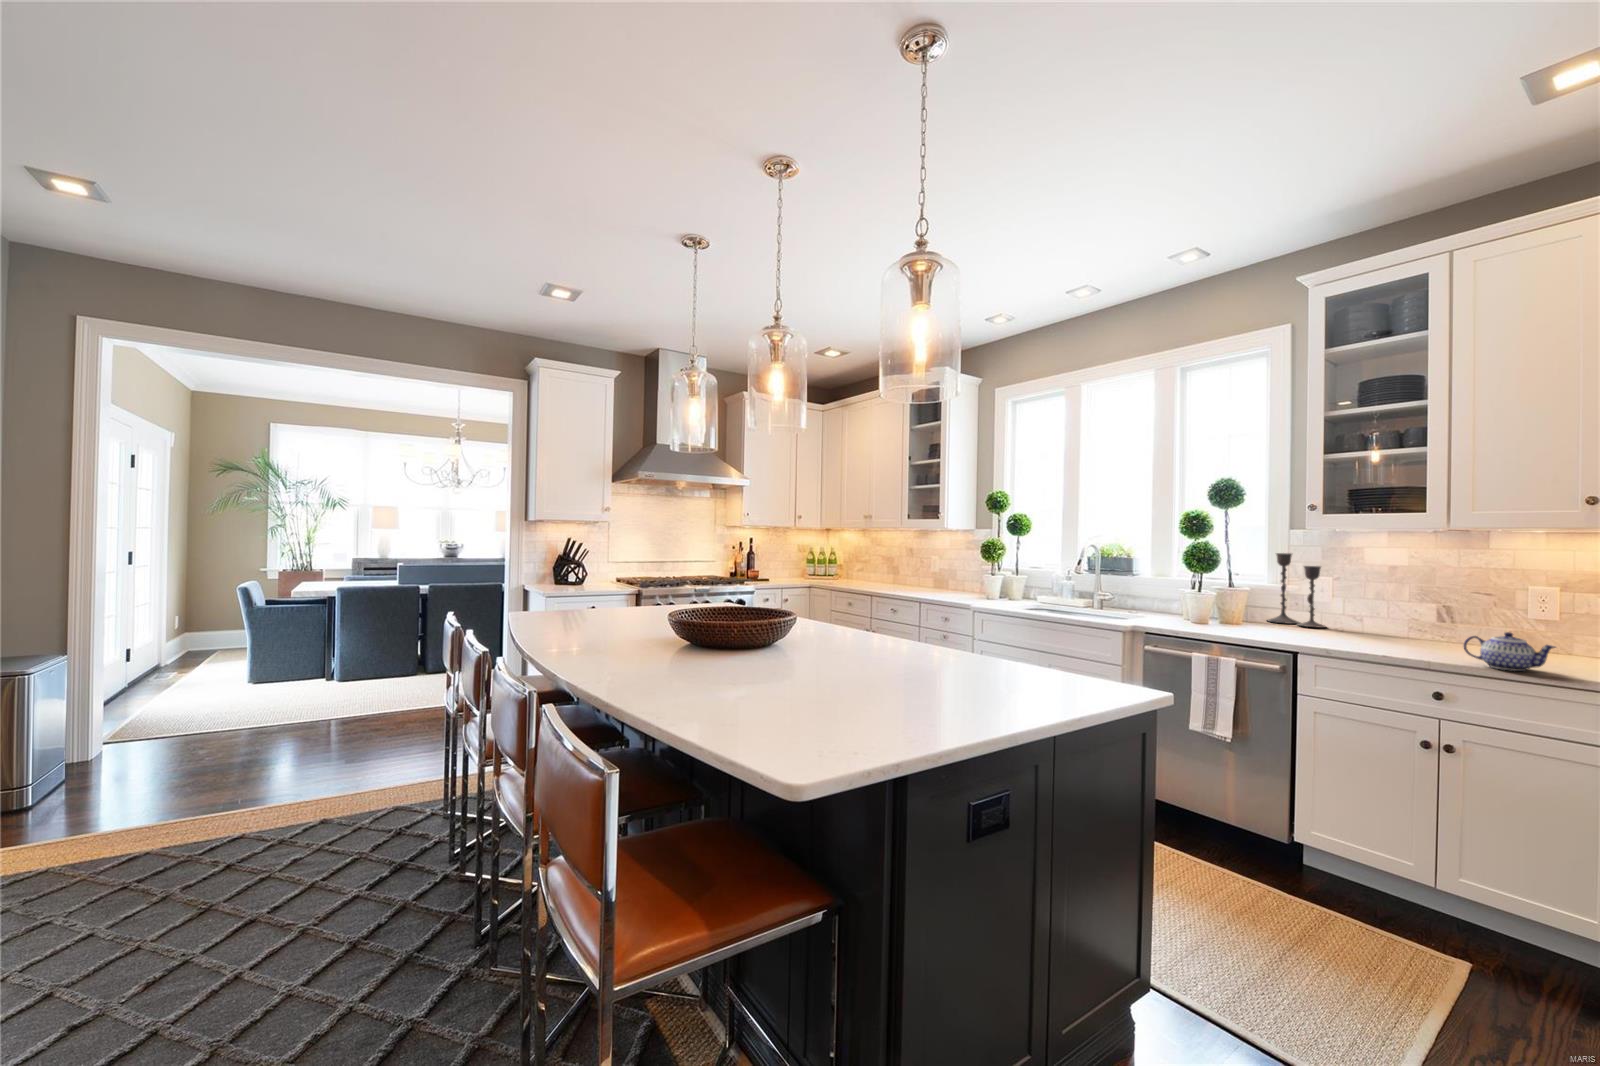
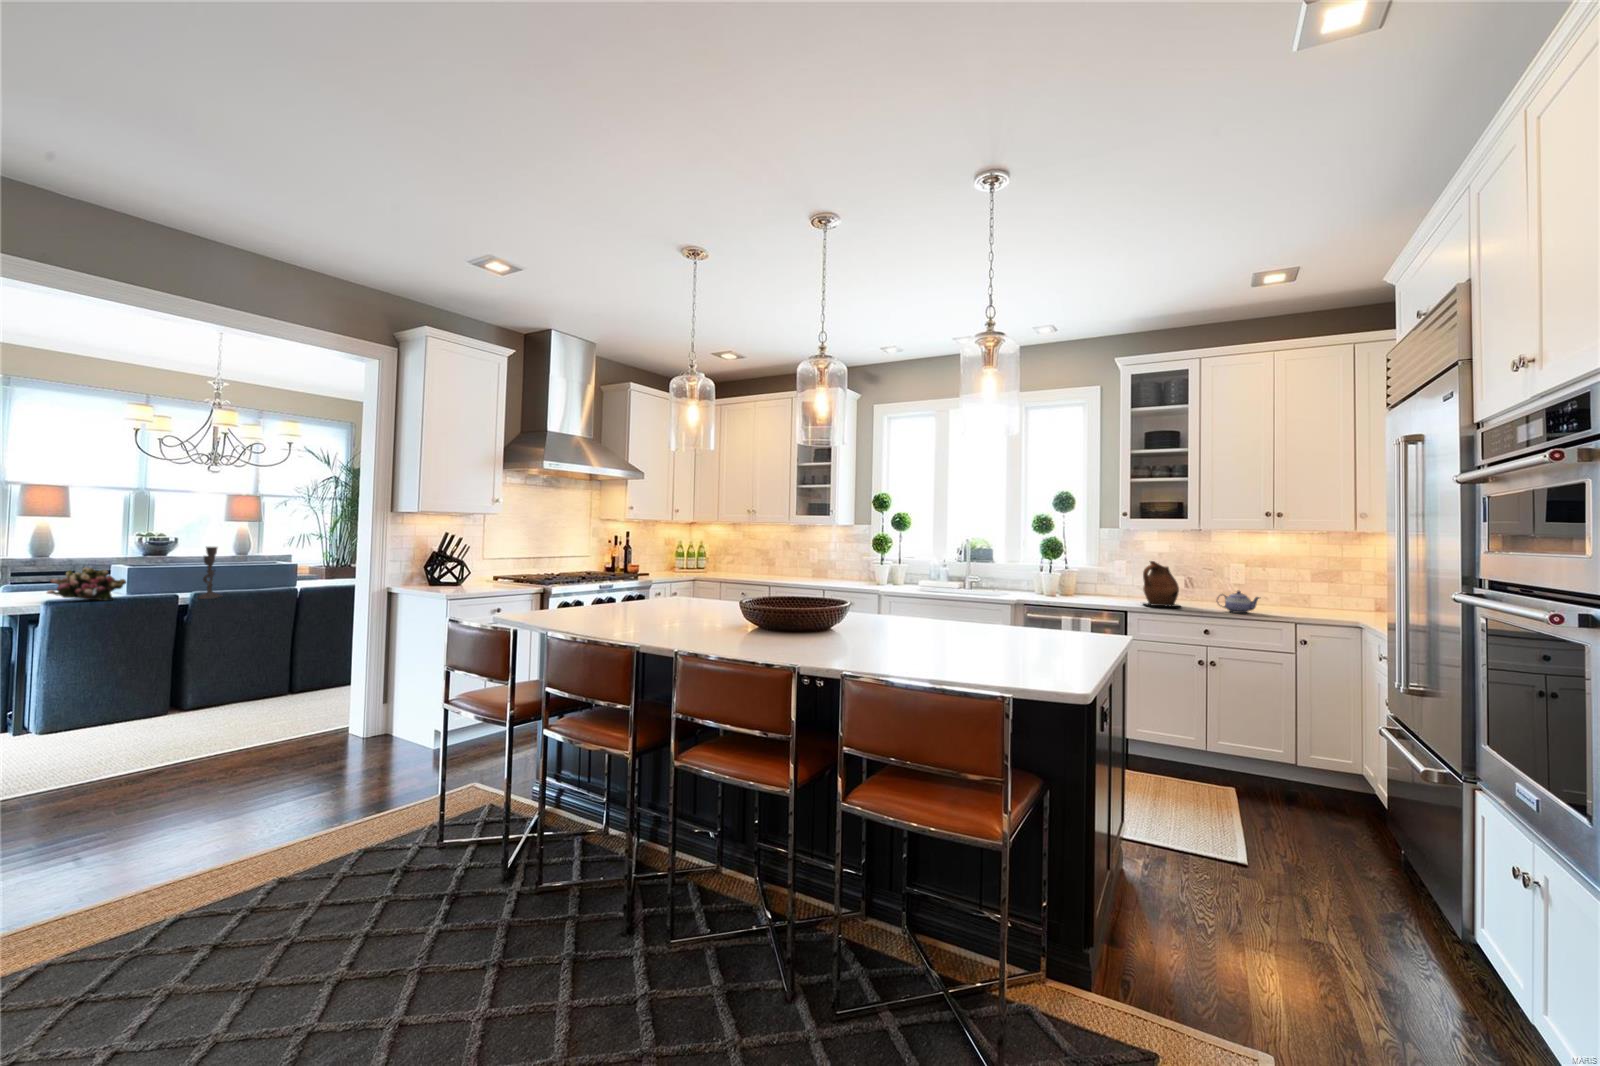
candlestick: present [1267,553,1325,628] -> present [198,547,222,599]
flower arrangement: none [321,566,373,592] -> present [47,567,126,601]
ceramic pitcher: none [1326,579,1399,653] -> present [1143,561,1181,607]

